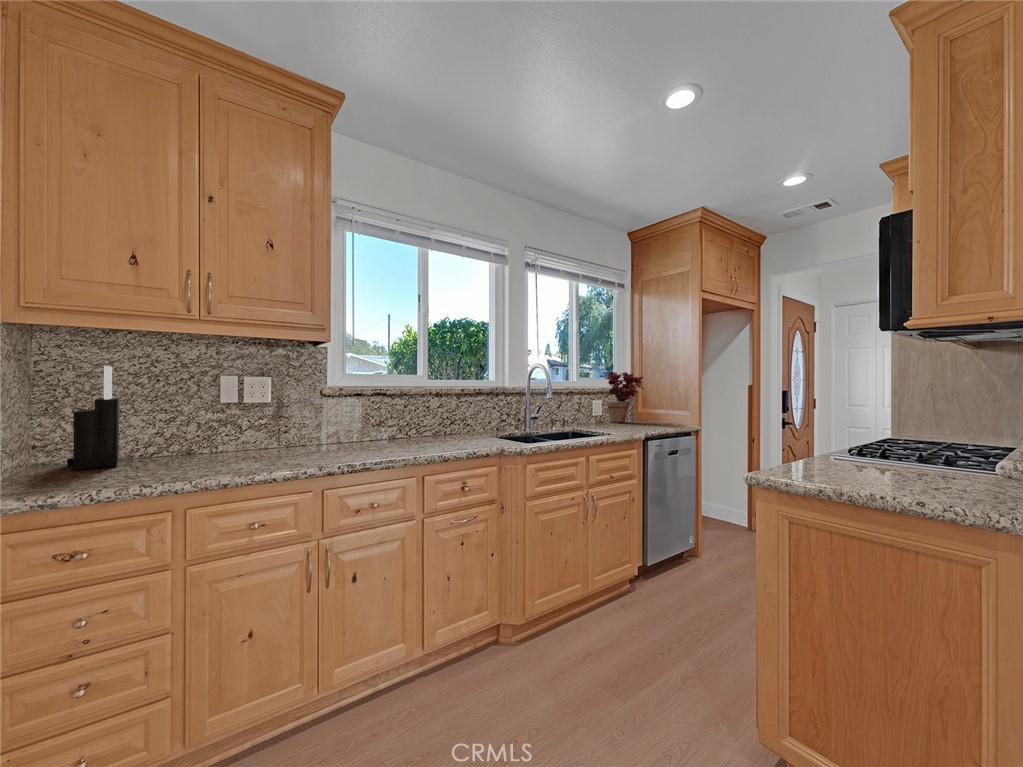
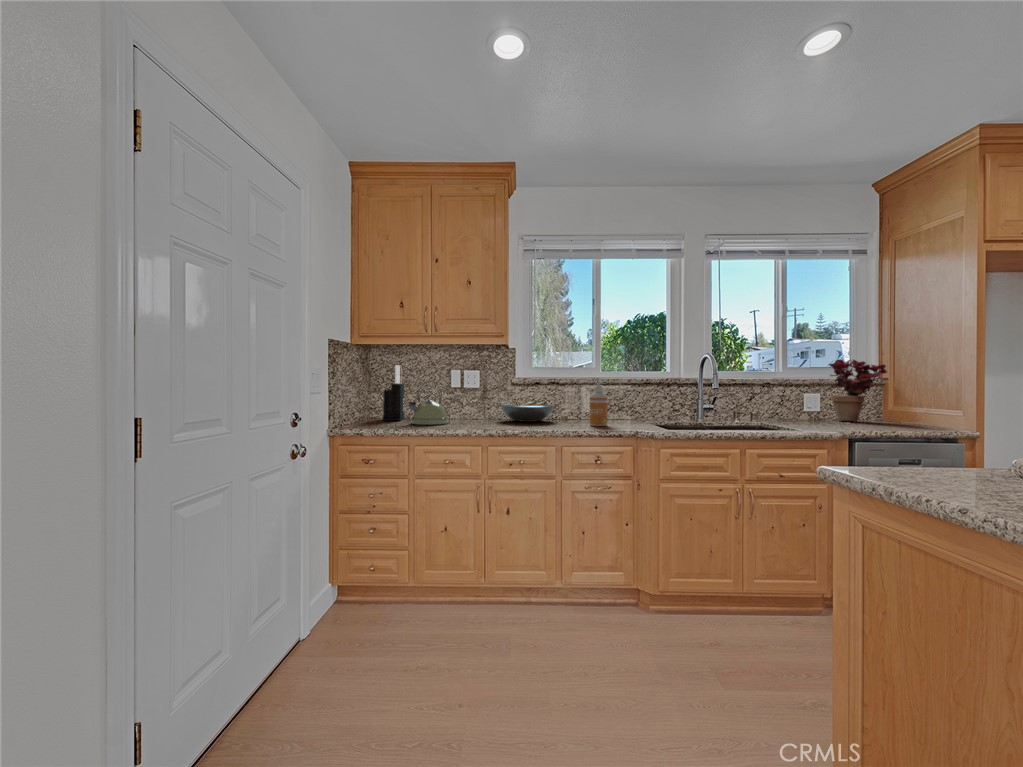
soap dispenser: none [442,394,463,448] -> present [590,382,607,426]
kettle: none [145,397,230,474] -> present [408,382,448,425]
fruit bowl: none [310,420,390,448] -> present [501,401,554,422]

